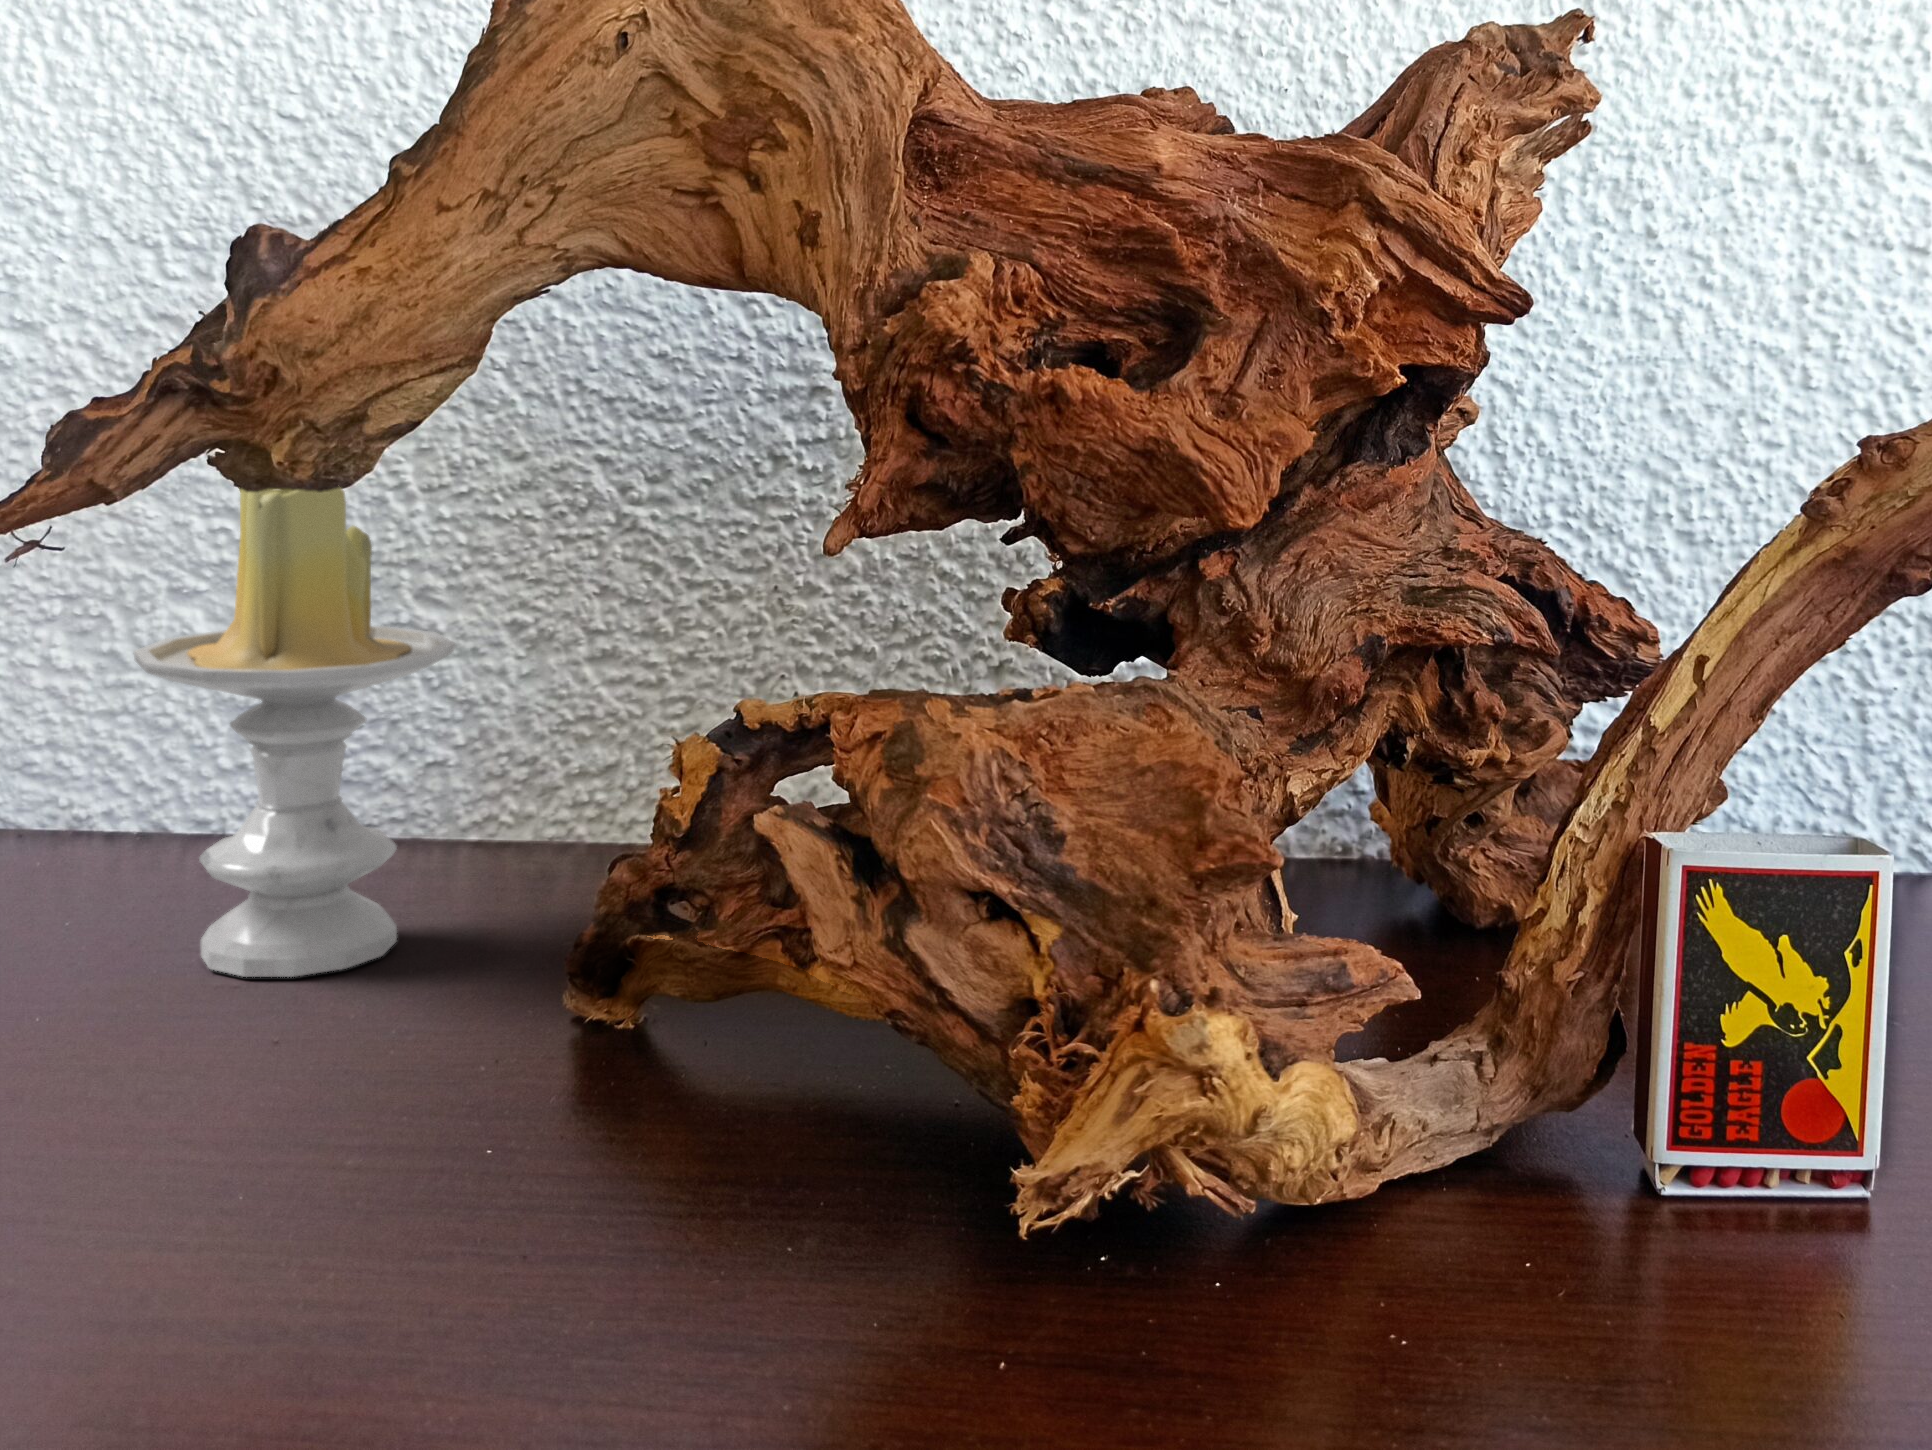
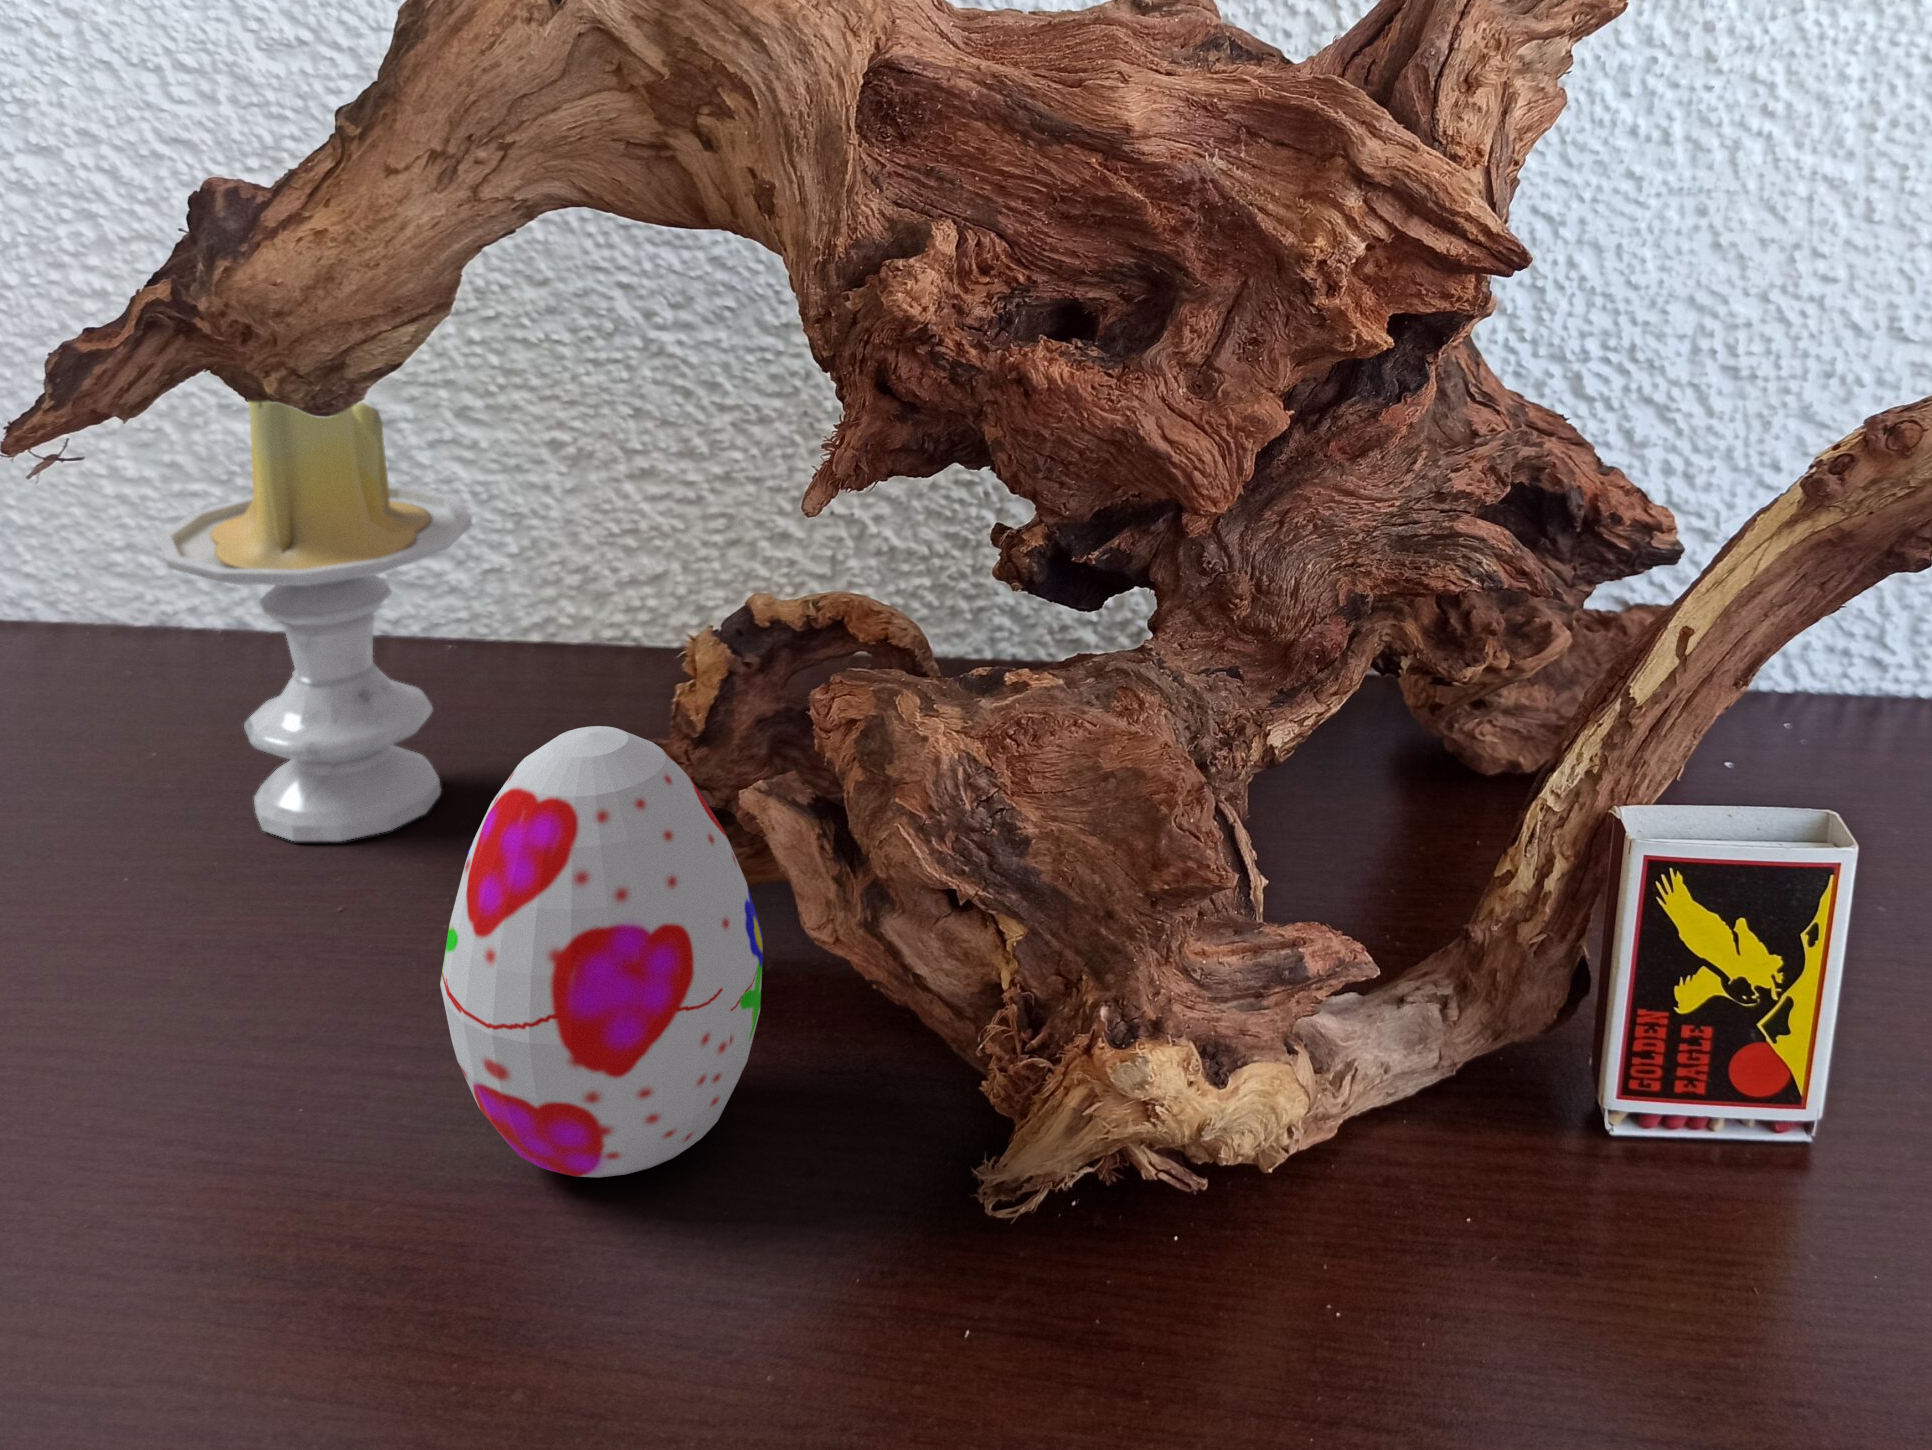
decorative egg: none [448,733,783,1215] -> present [440,726,763,1177]

